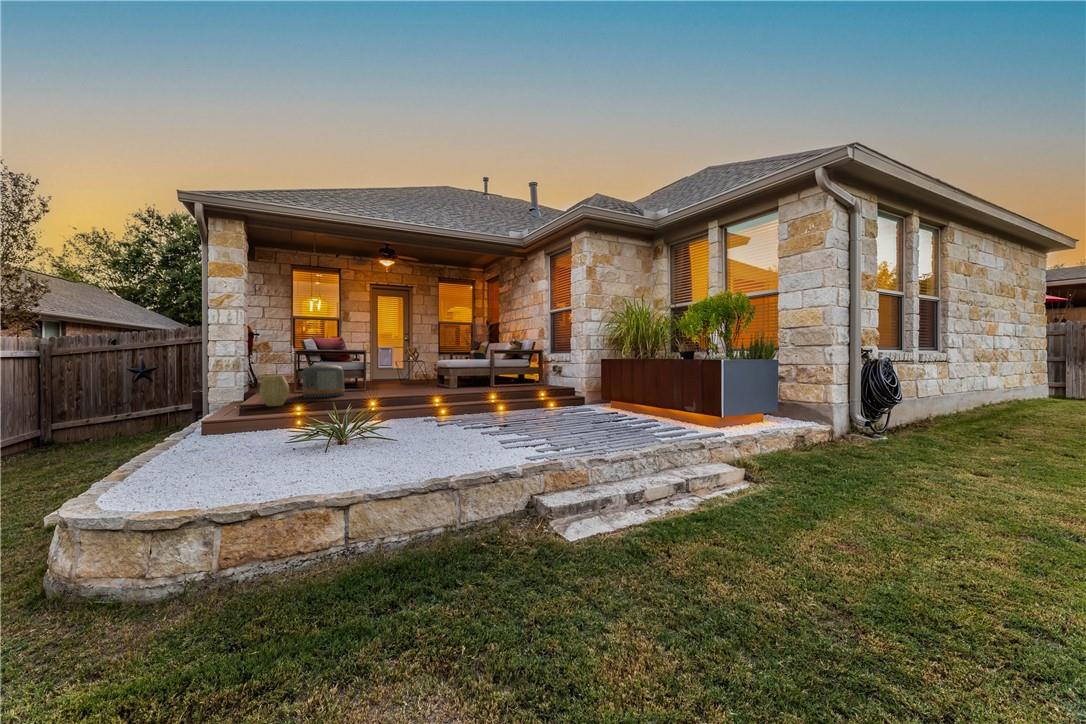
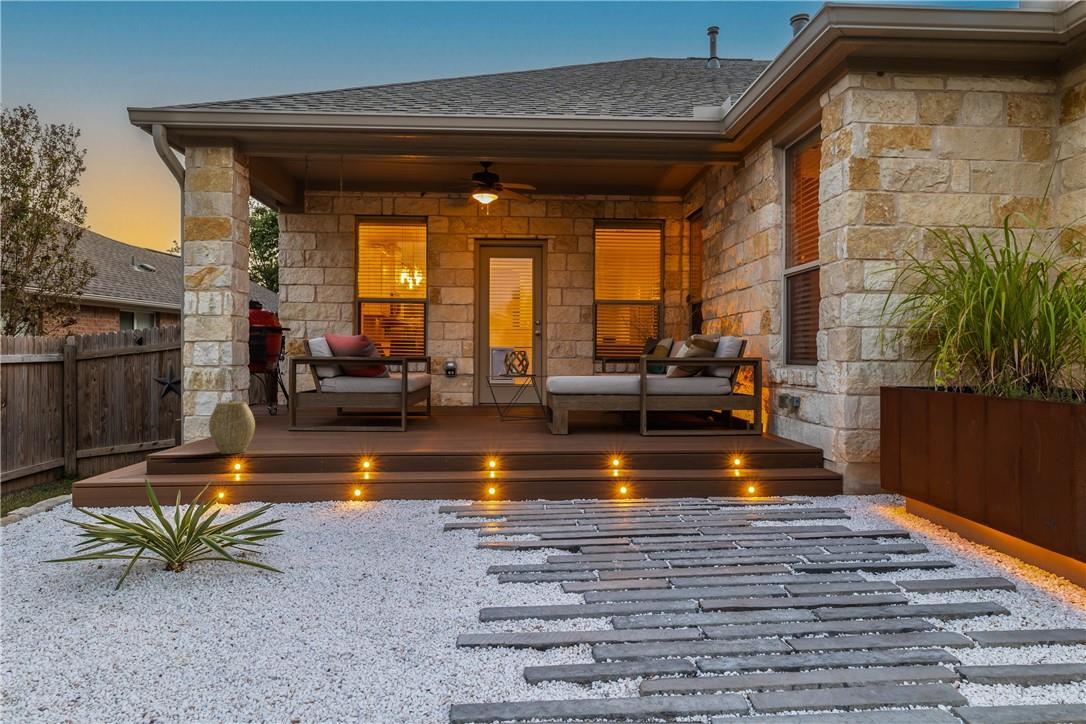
pouf: present [302,365,344,397] -> none [308,382,375,438]

